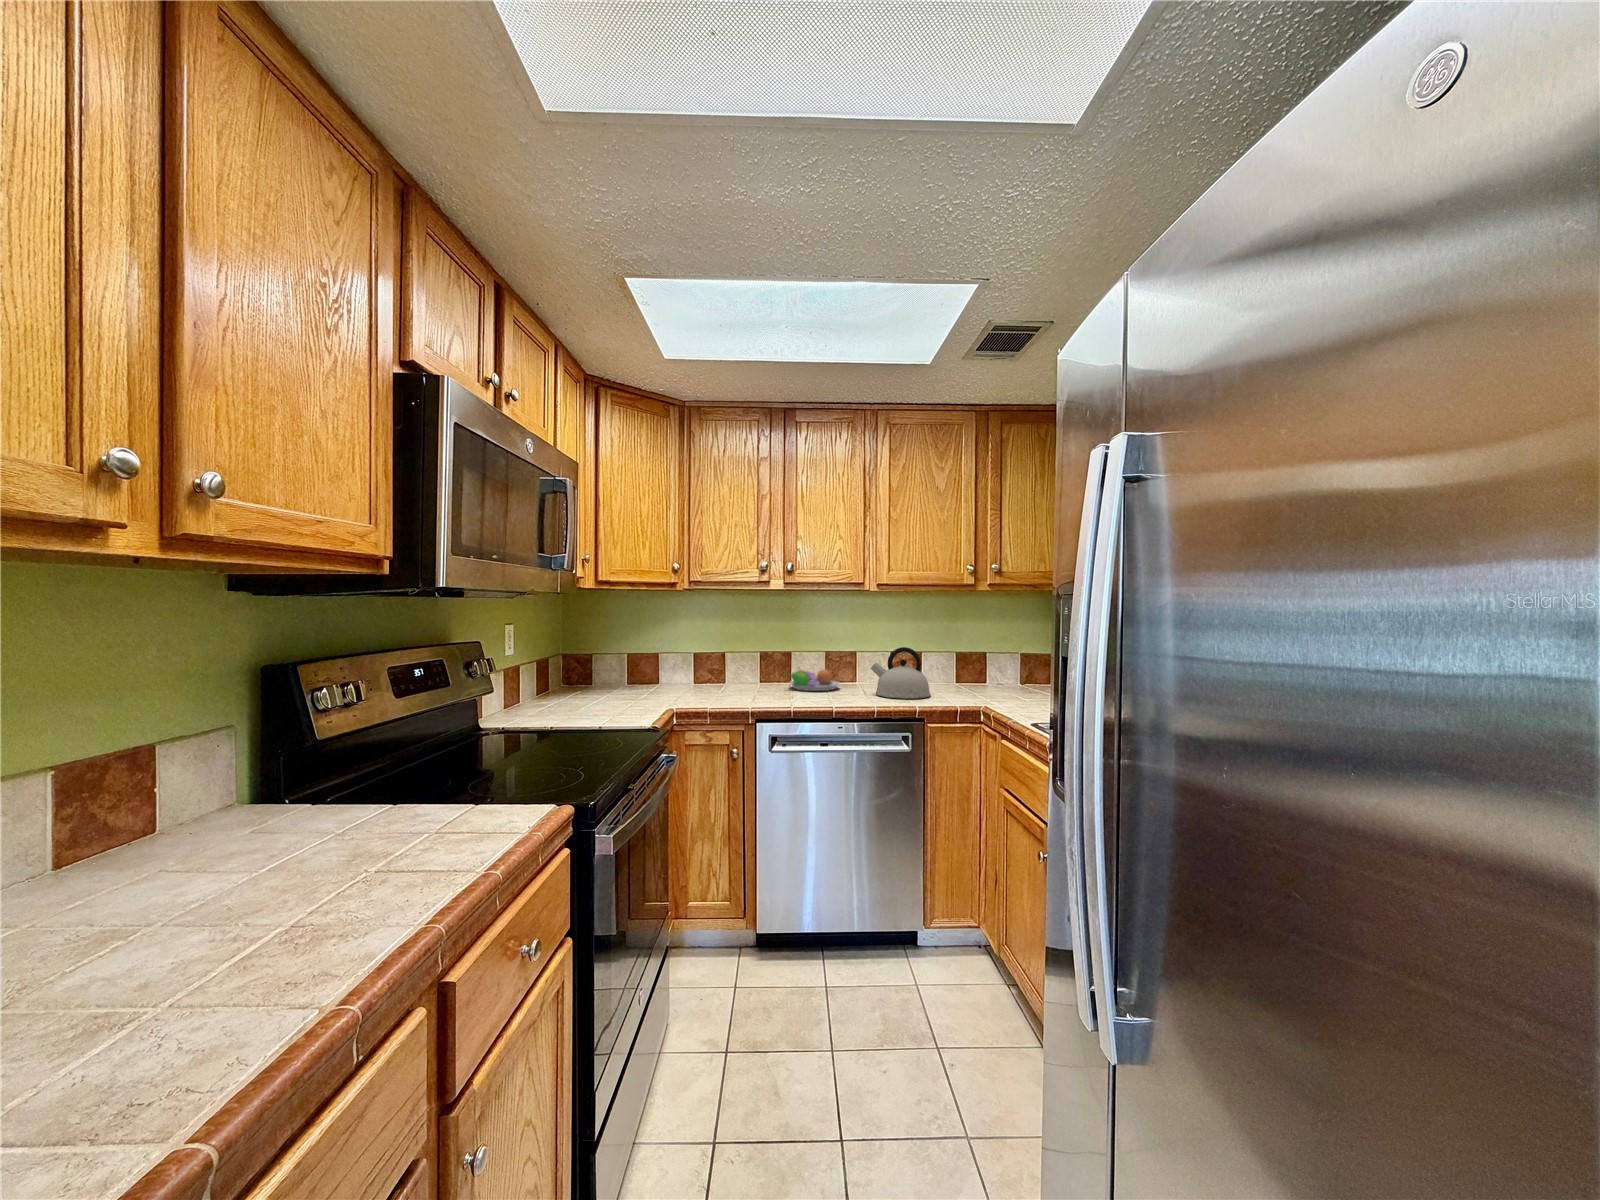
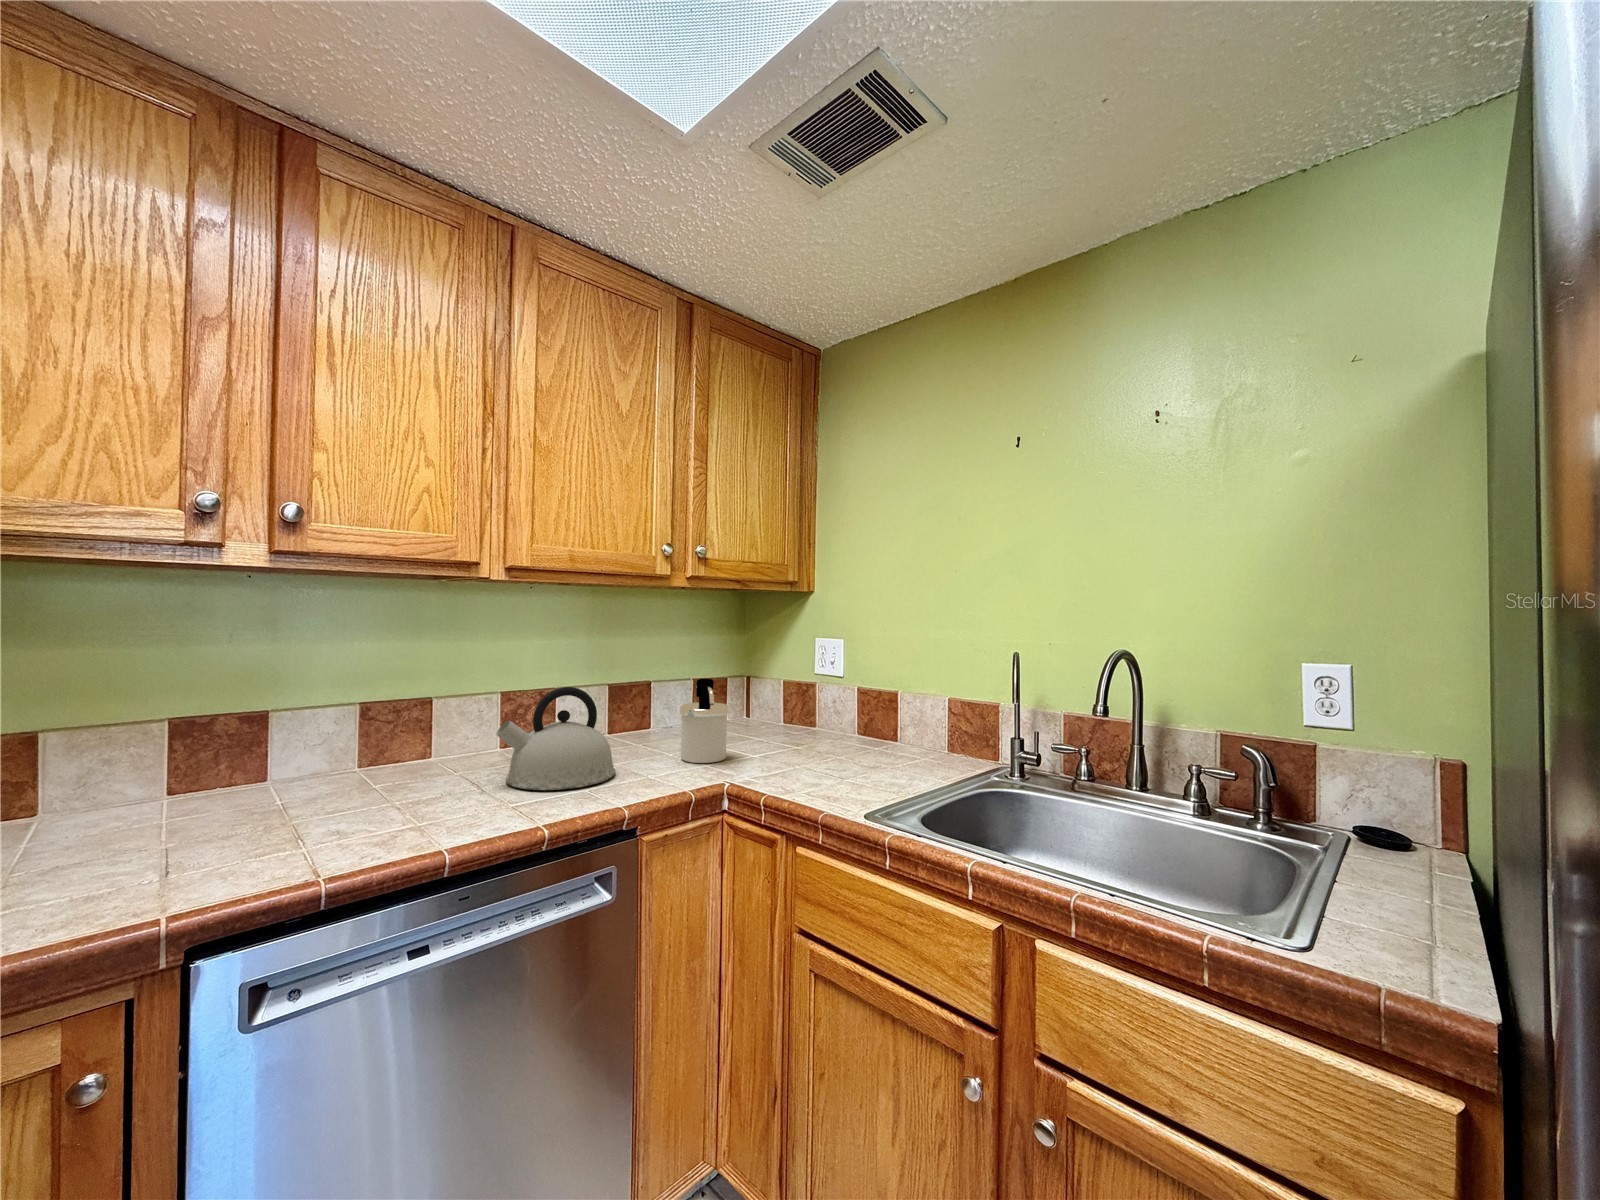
soap dispenser: none [974,649,1005,700] -> present [680,679,729,763]
fruit bowl: present [785,669,839,691] -> none [262,744,413,807]

